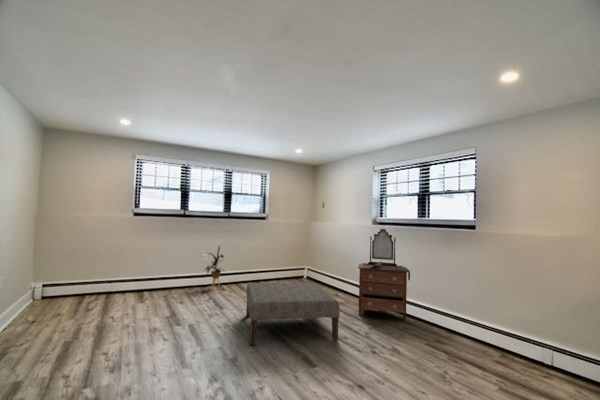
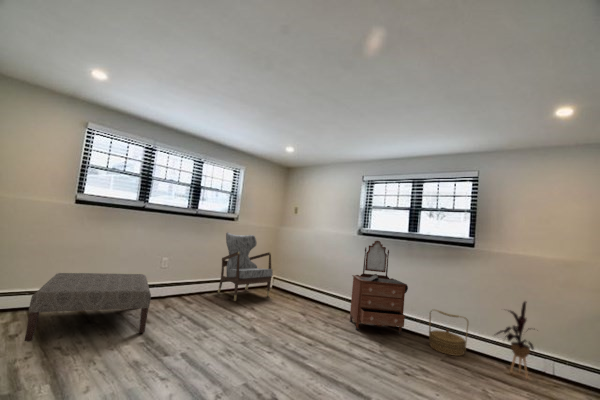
armchair: none [254,230,299,289] -> present [218,233,273,301]
house plant: present [206,247,224,288] -> present [496,302,534,378]
ottoman: present [246,283,340,345] -> present [25,273,151,342]
woven basket: none [427,295,465,342] -> present [429,310,468,356]

